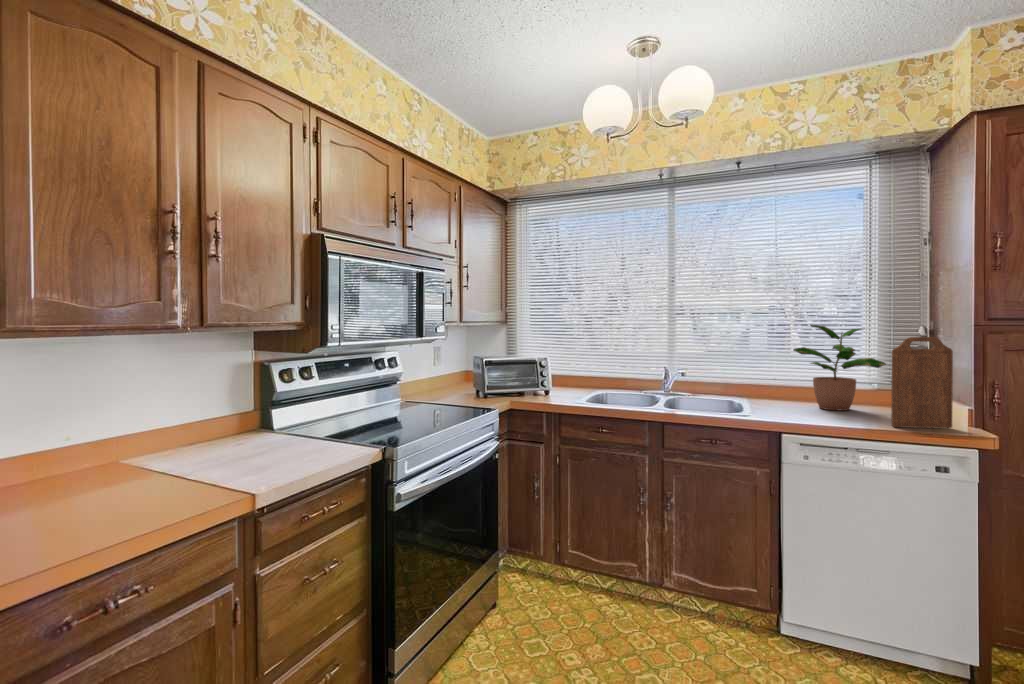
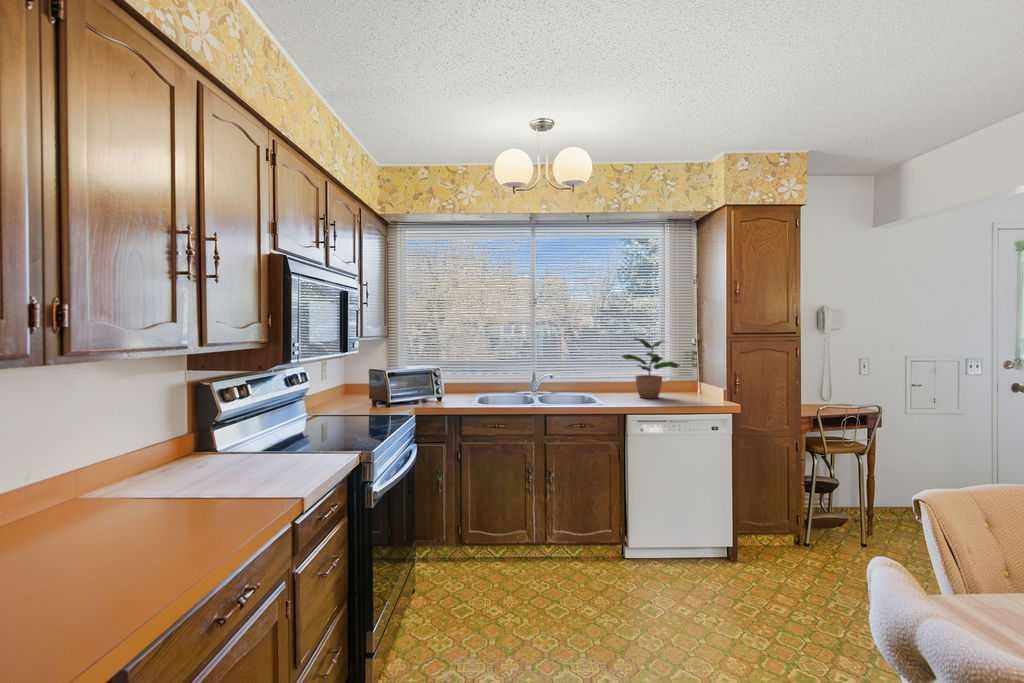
cutting board: present [891,337,953,428] -> none [690,348,720,407]

